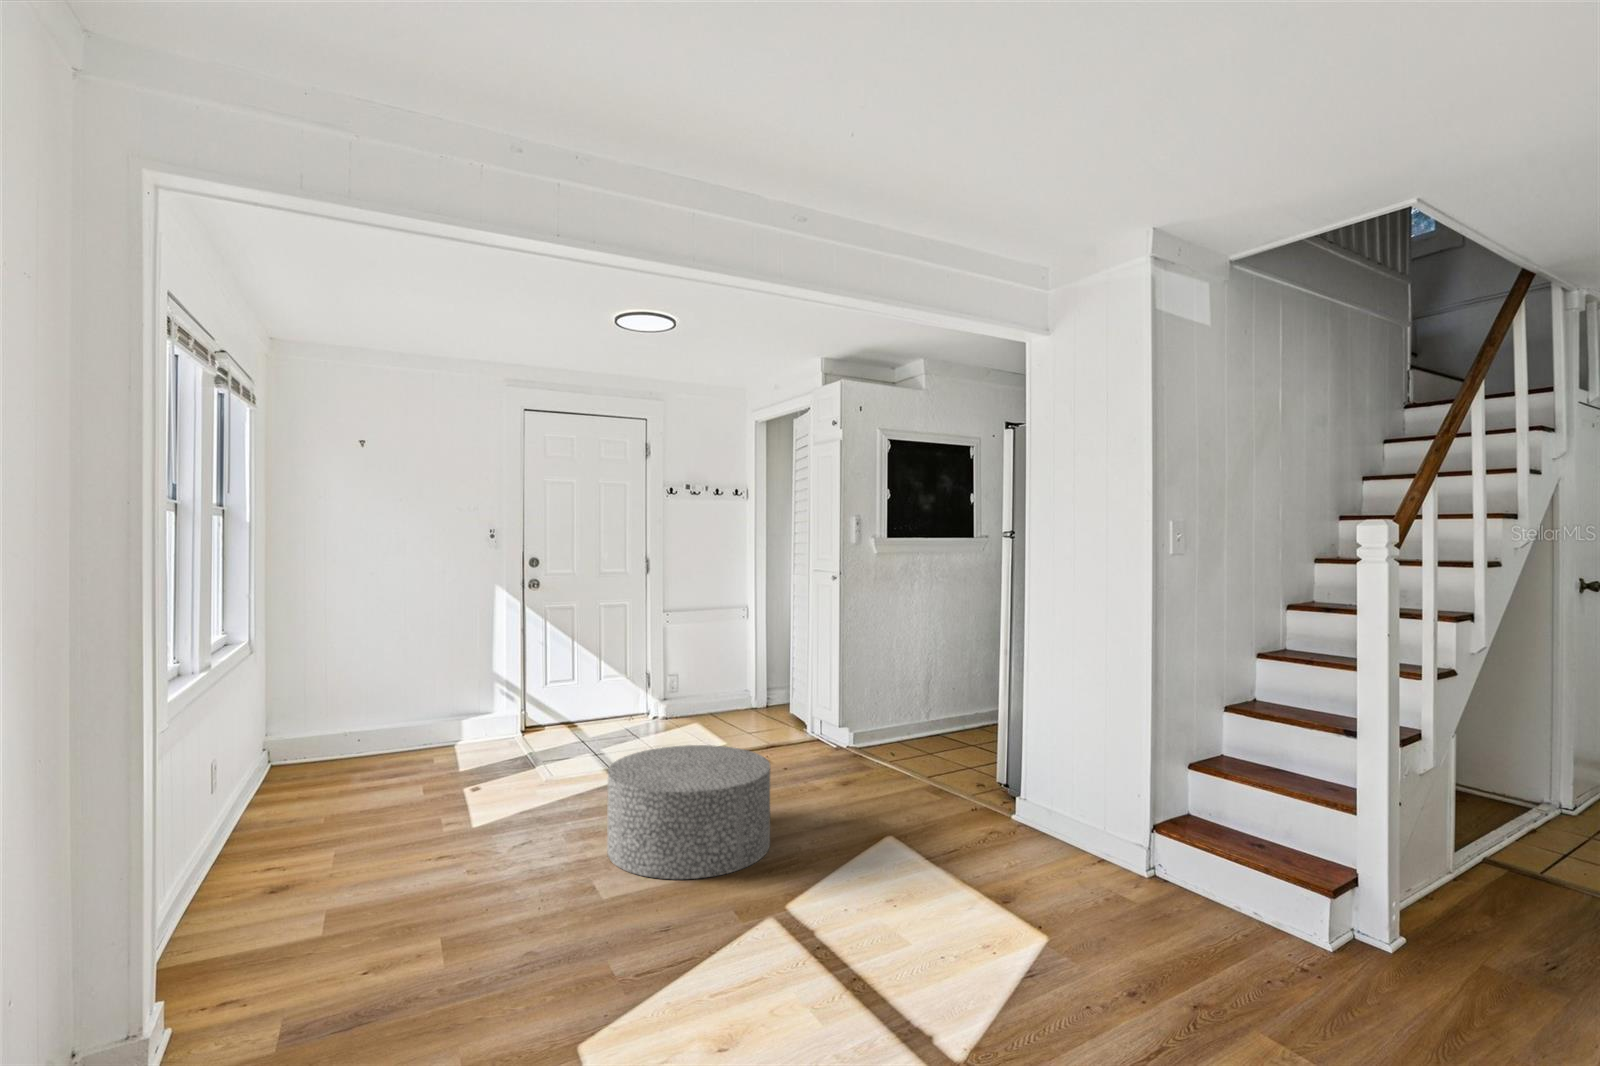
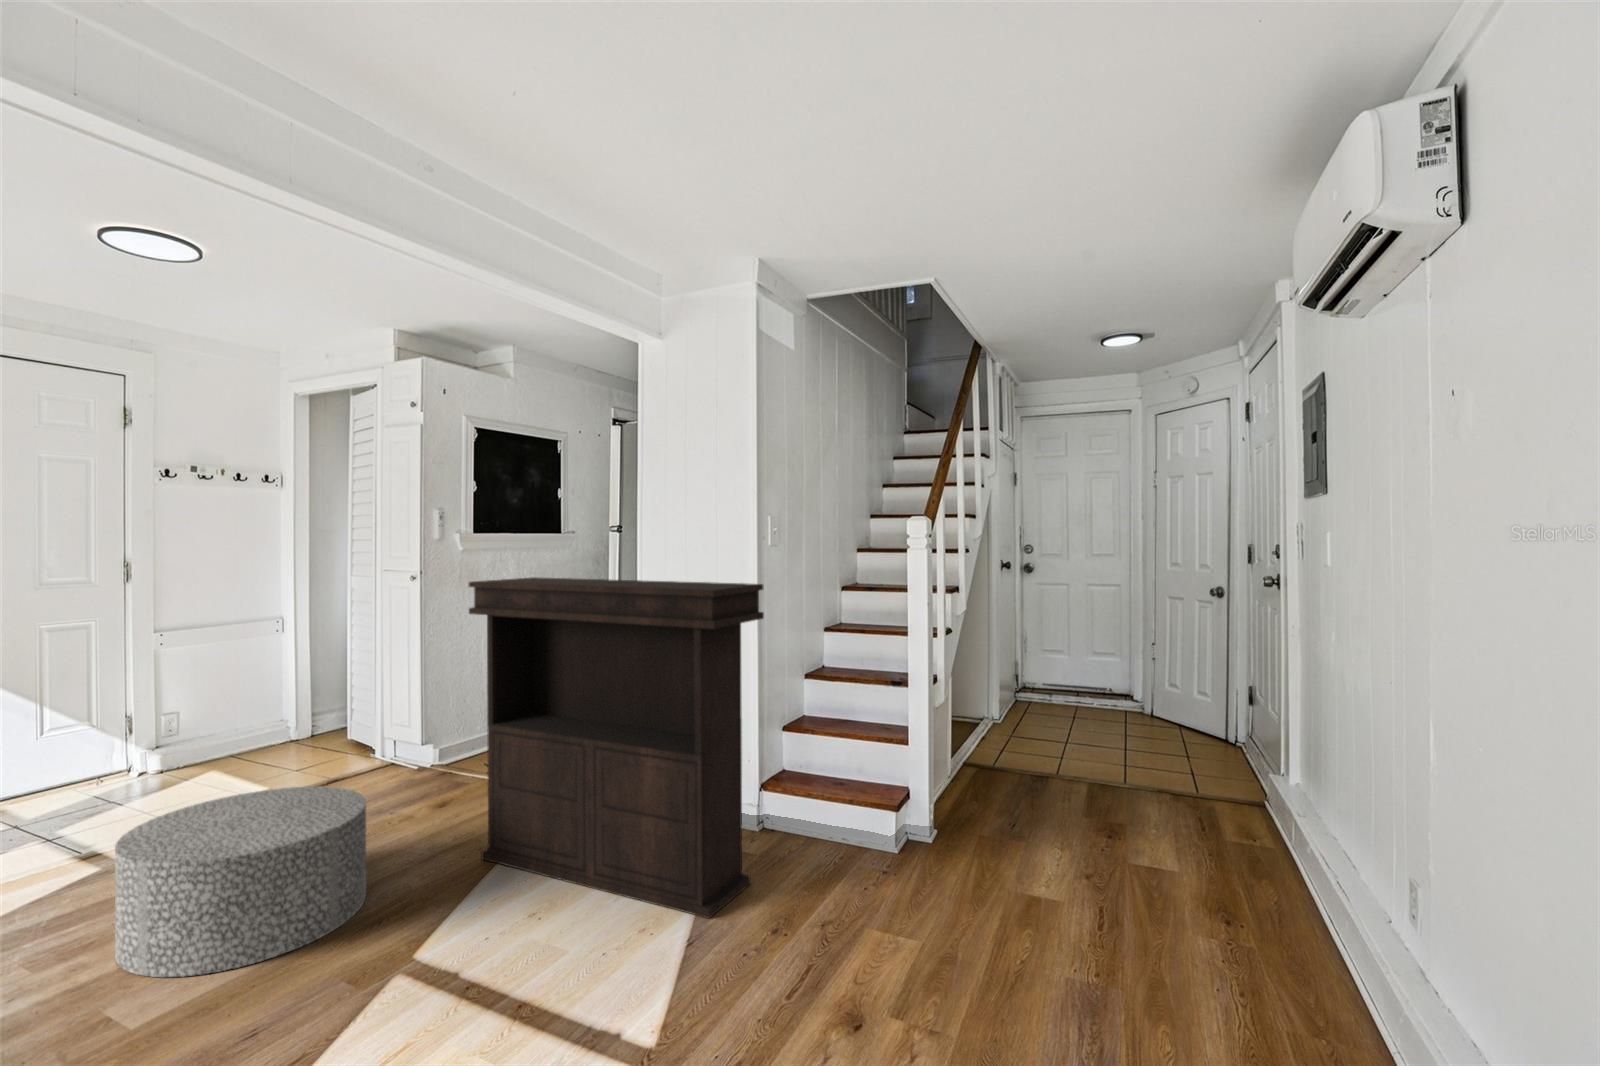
console table: none [855,581,1136,954] -> present [468,577,764,918]

